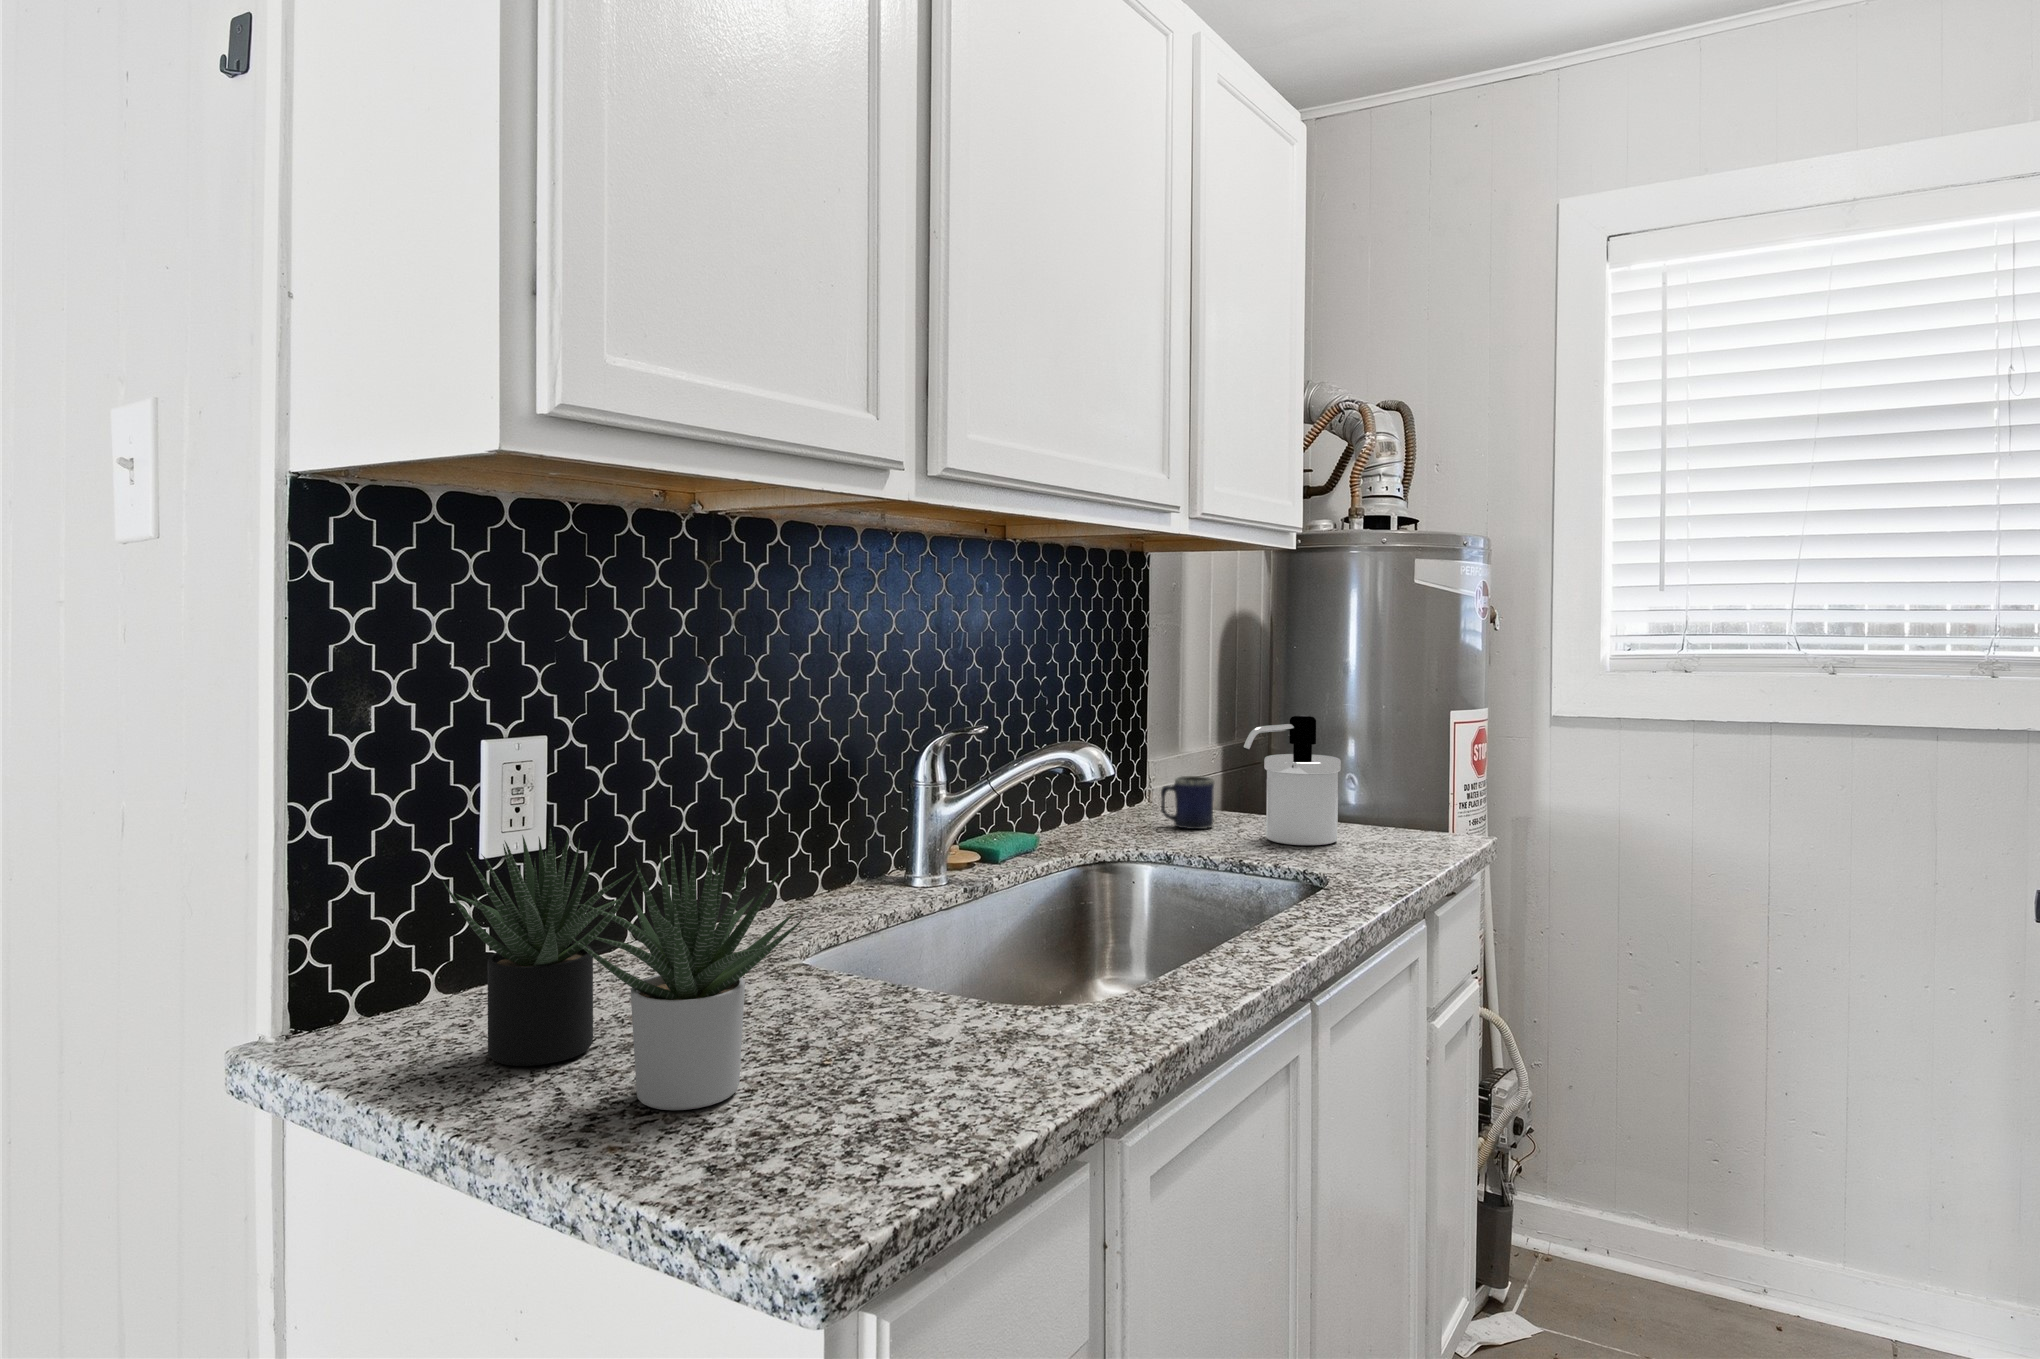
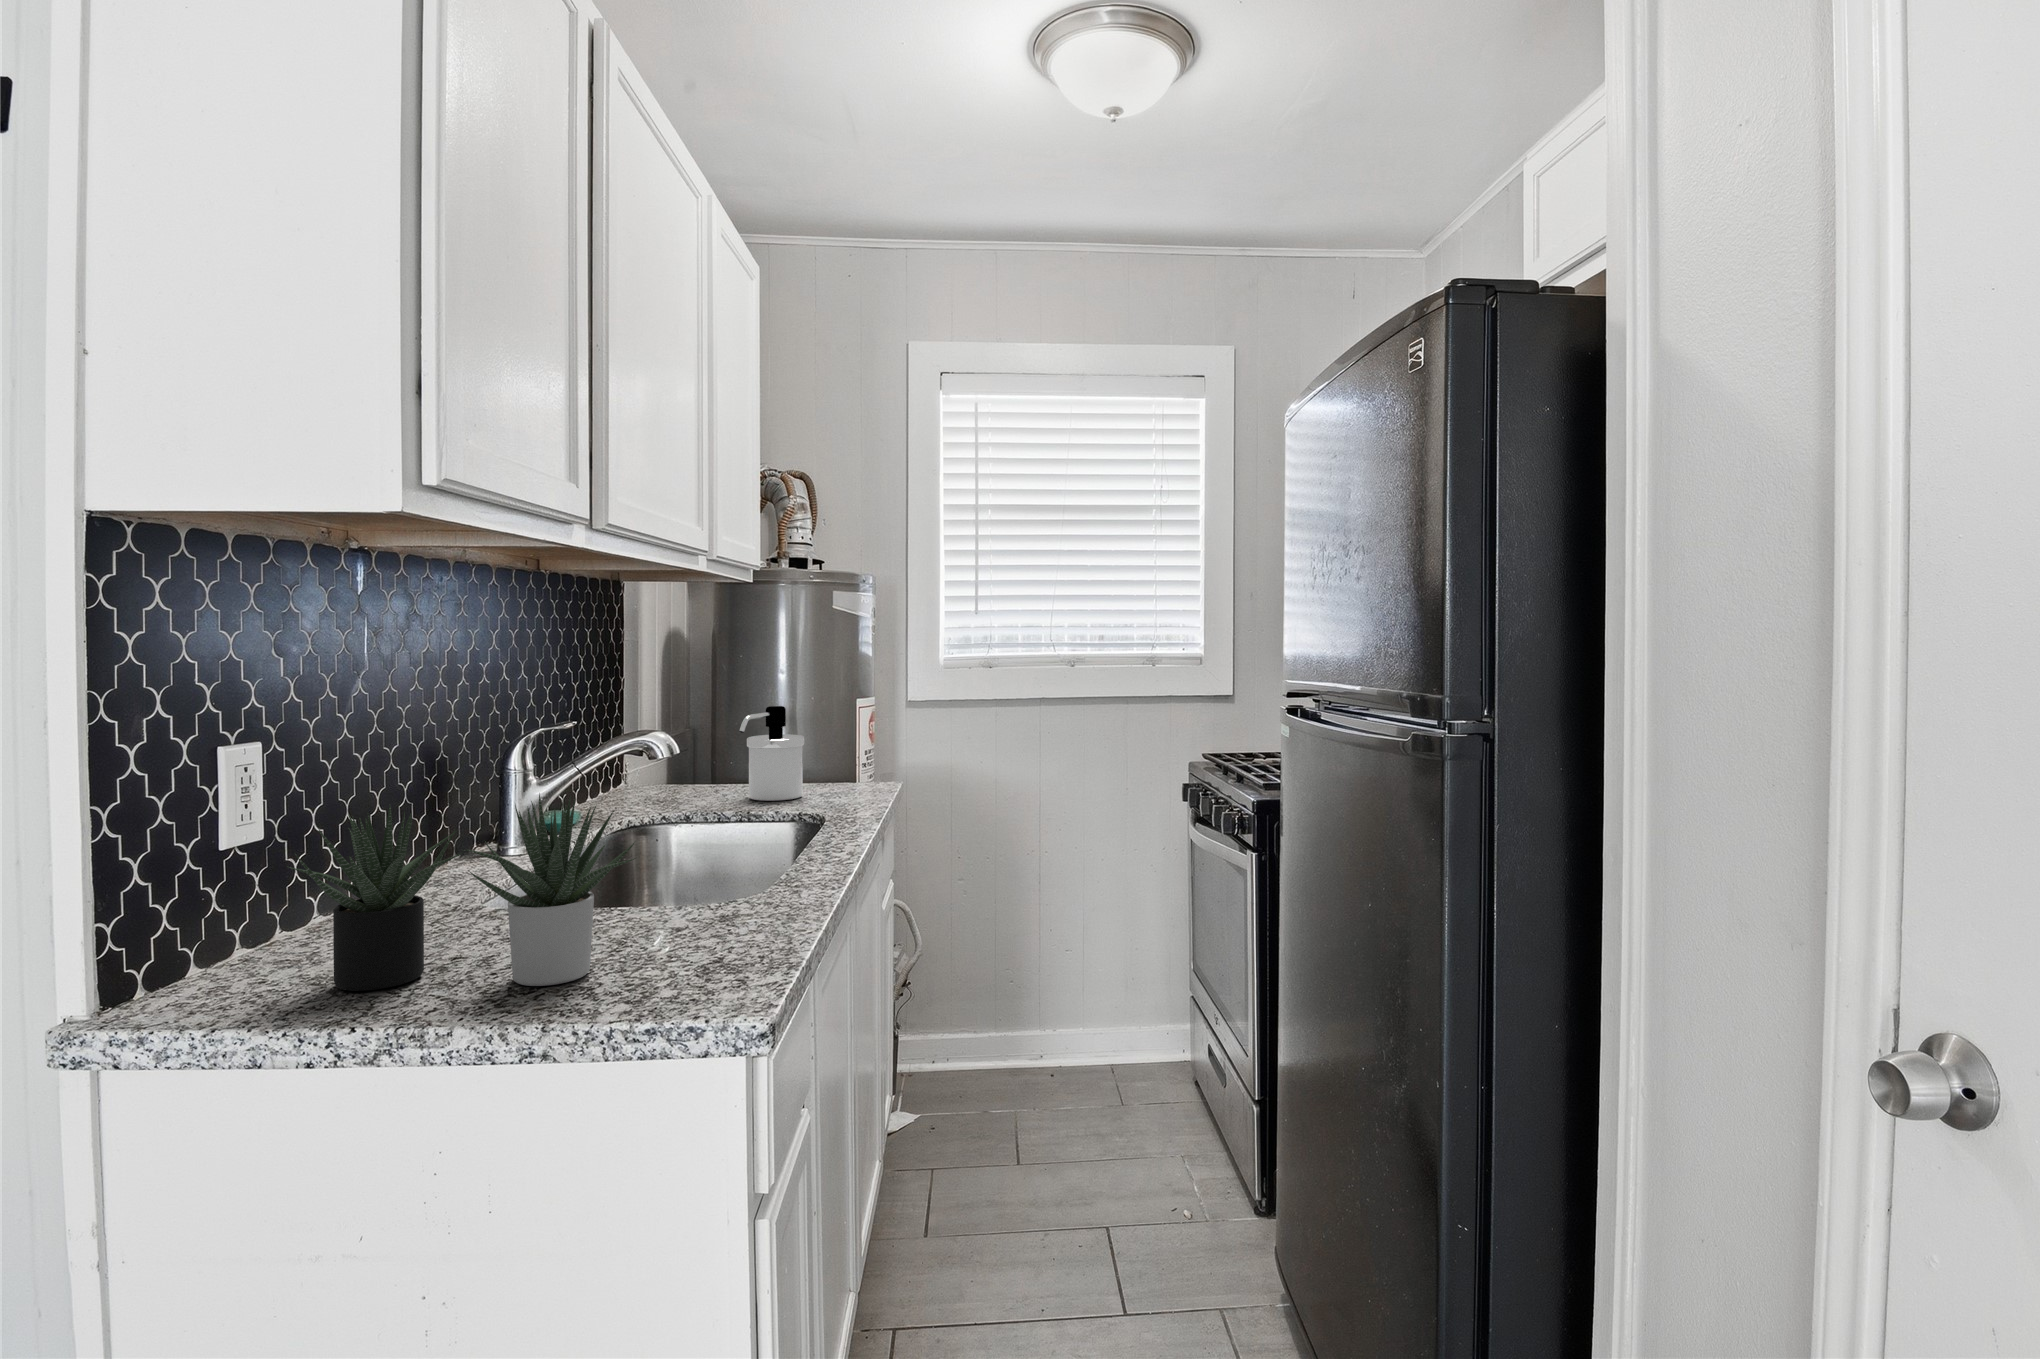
mug: present [1161,776,1215,829] -> none [655,758,700,799]

